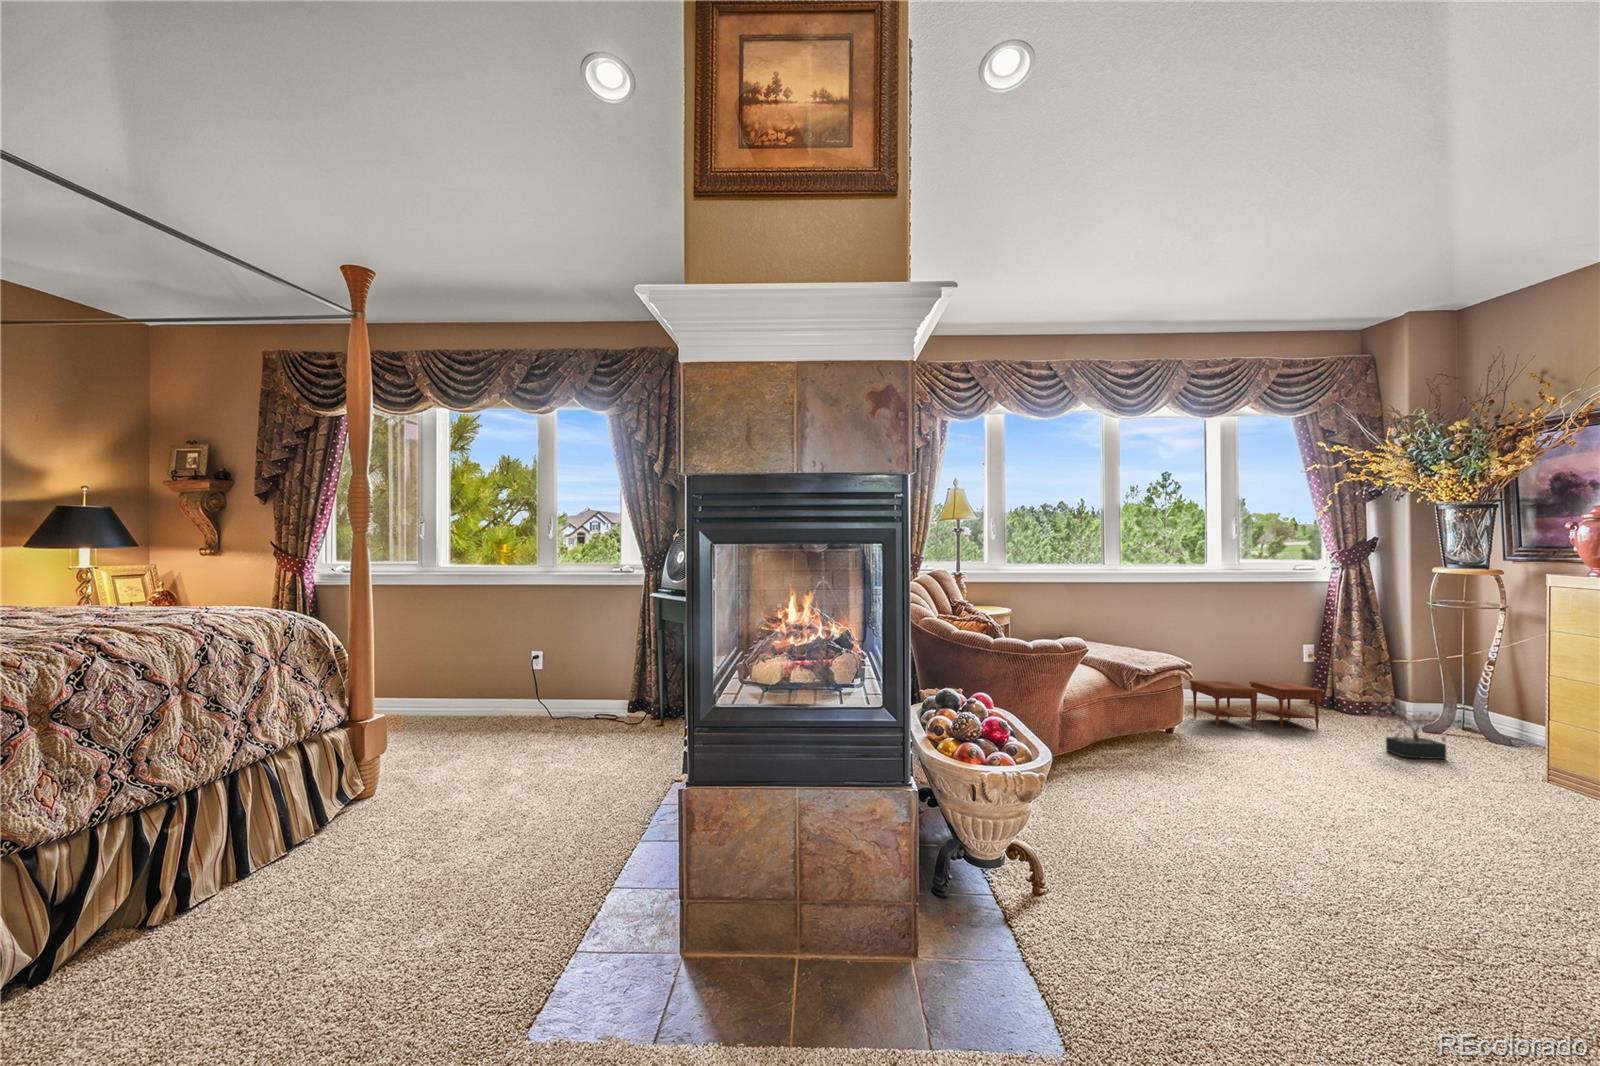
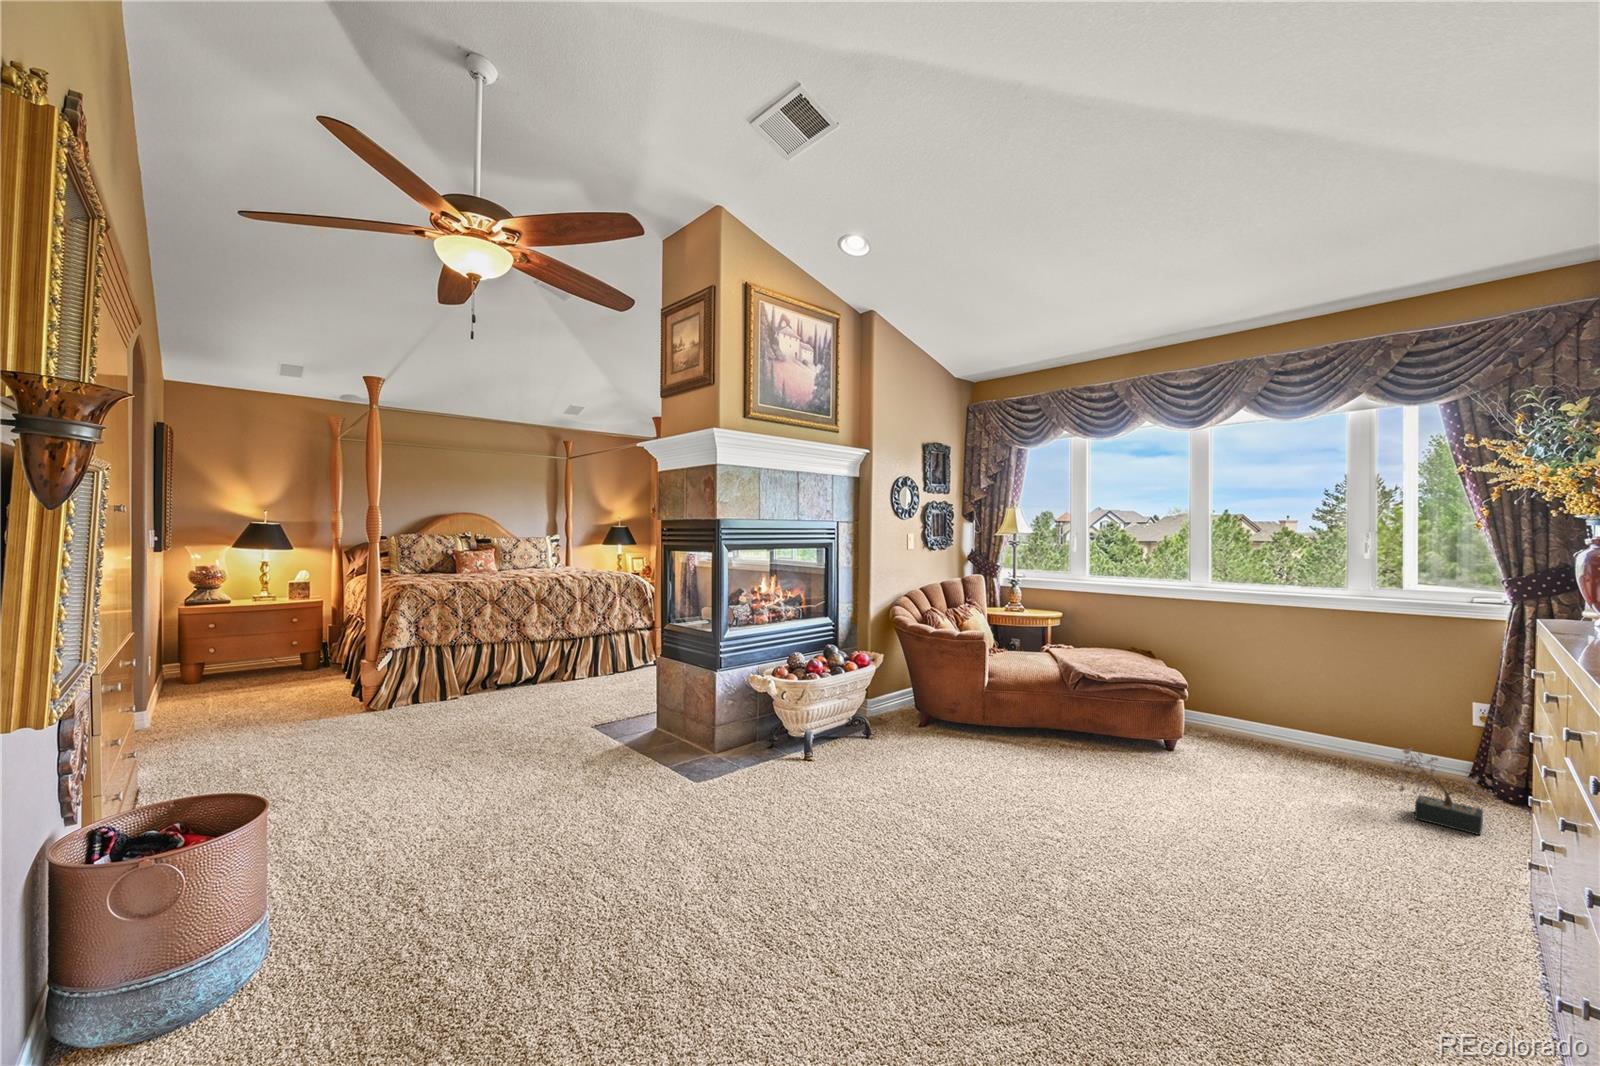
side table: present [1189,680,1323,729] -> none [1264,702,1424,783]

